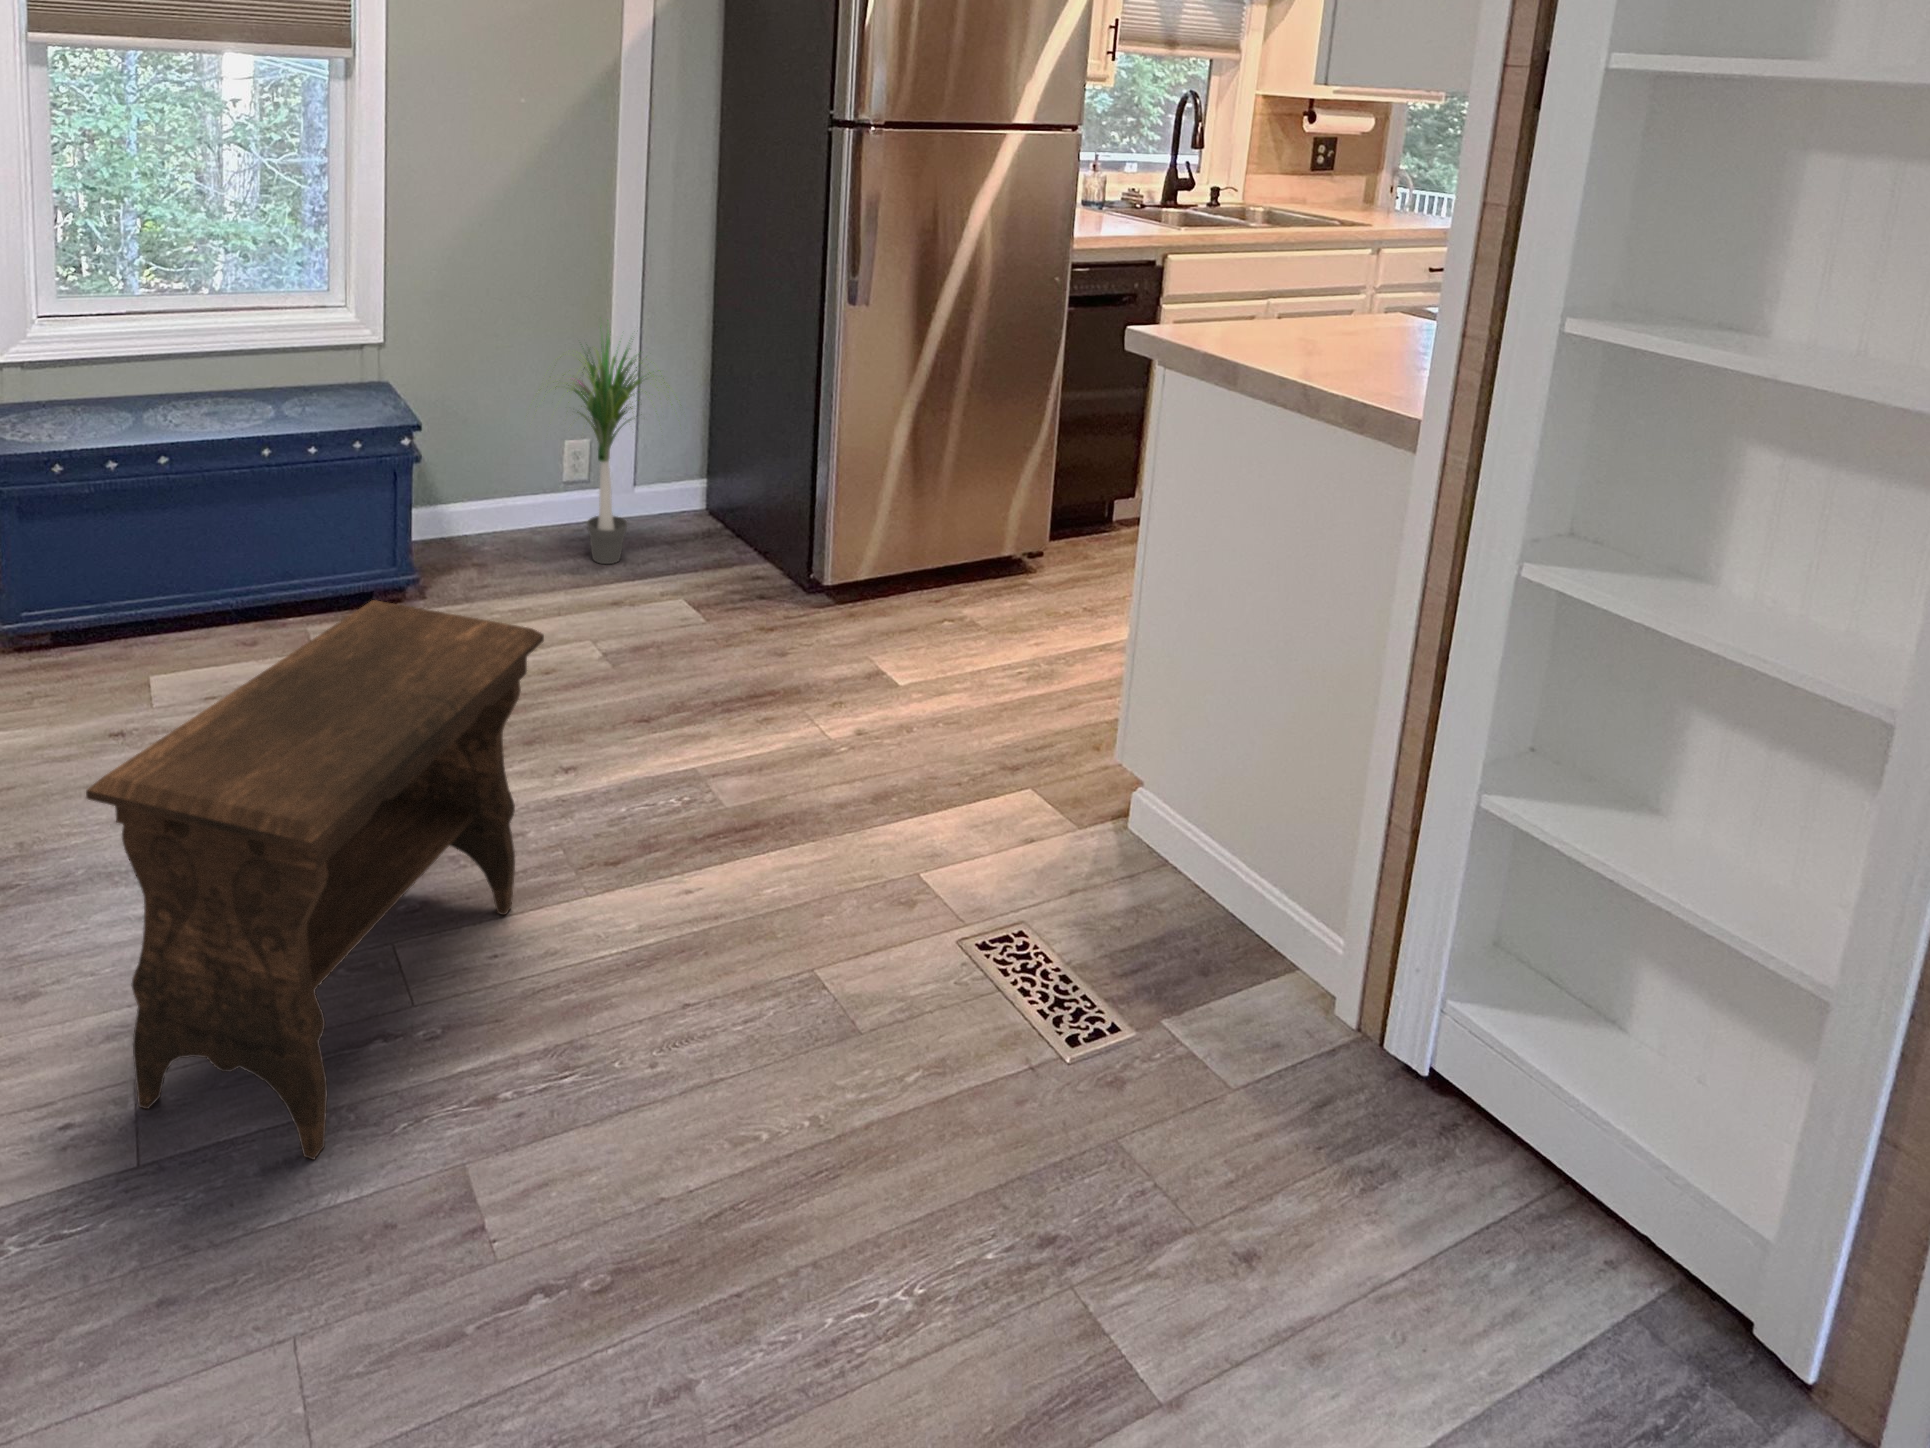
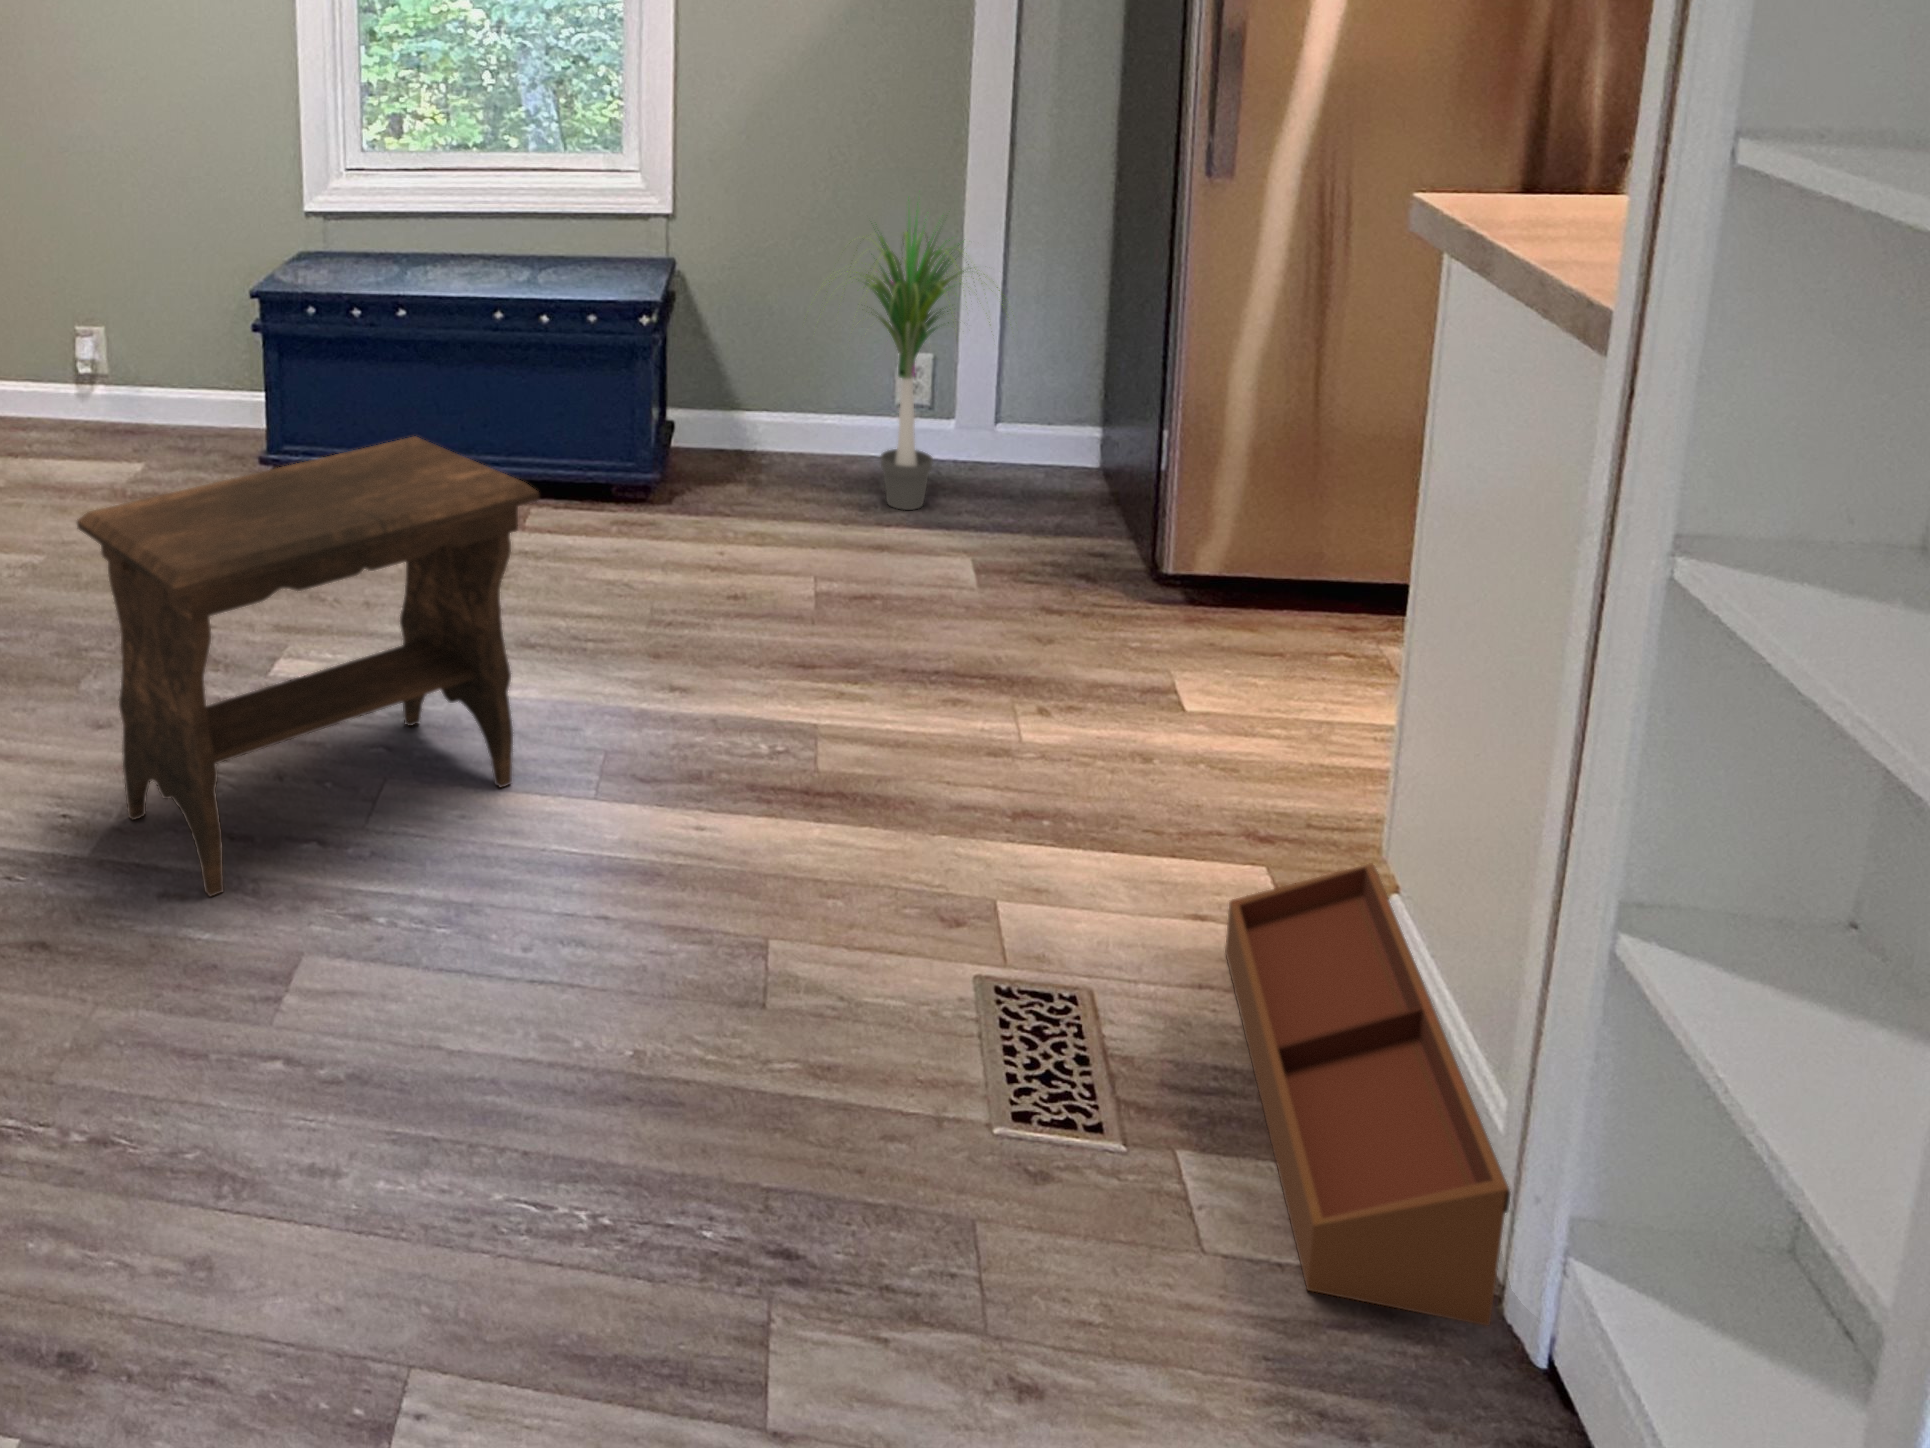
storage bin: none [1064,766,1382,1080] -> present [1225,864,1510,1326]

